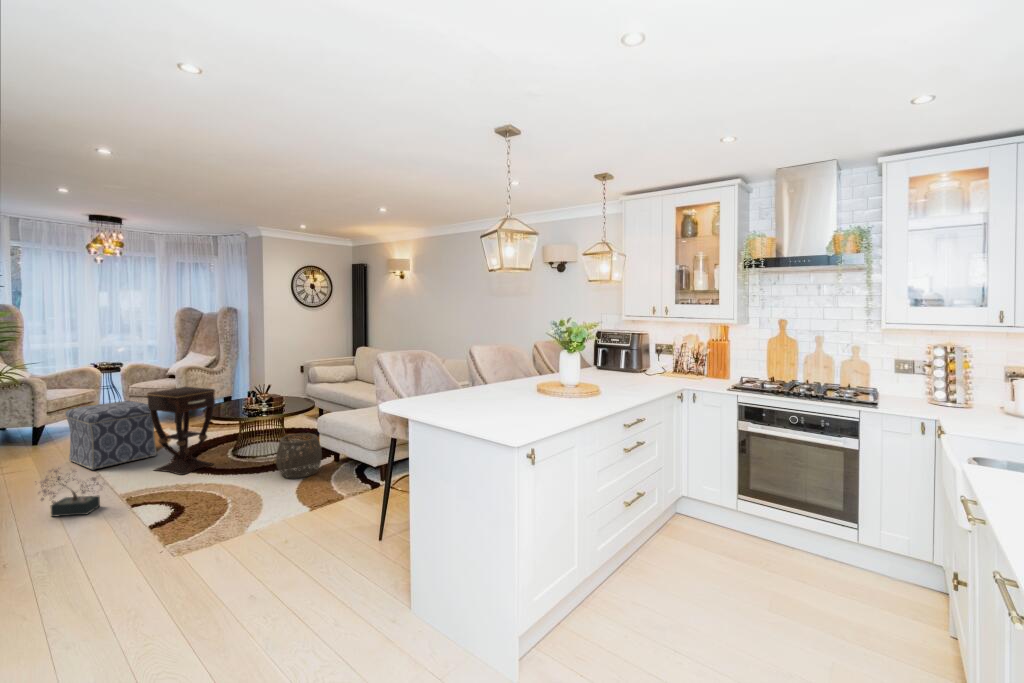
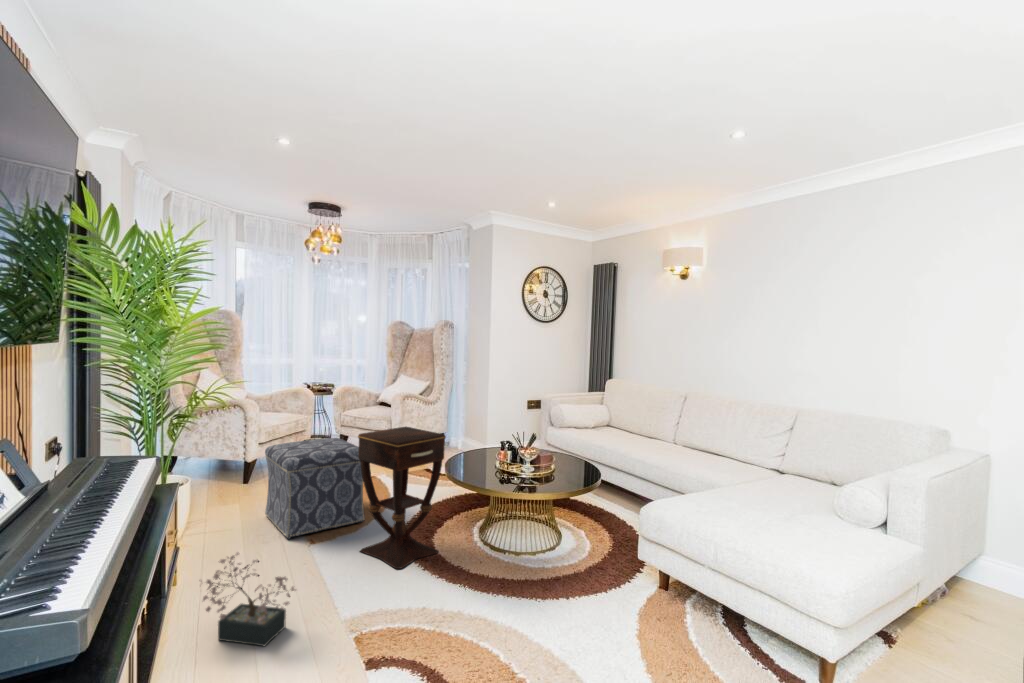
woven basket: present [276,433,322,478] -> none [539,524,615,614]

